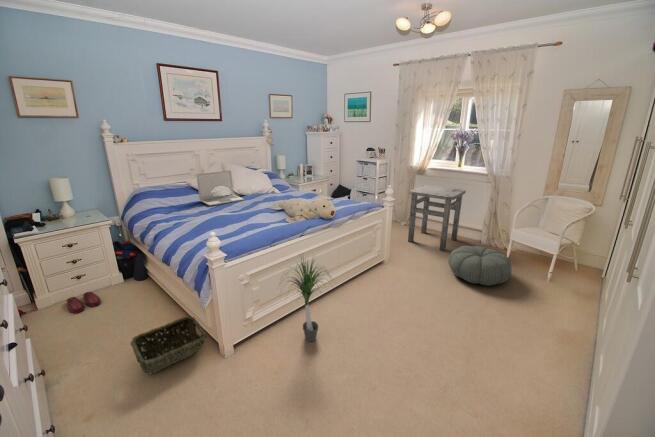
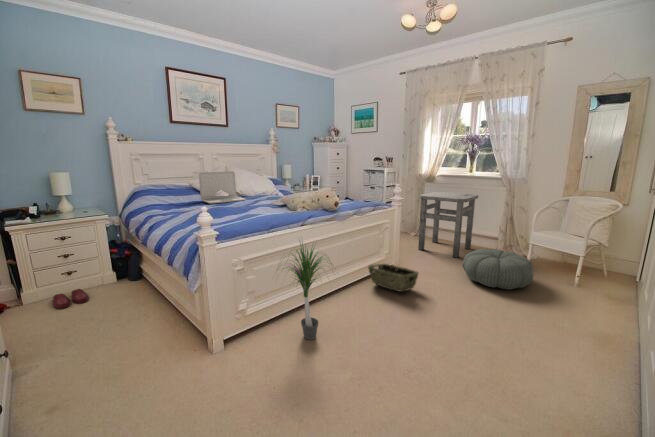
woven basket: present [131,316,207,374] -> present [368,264,418,291]

